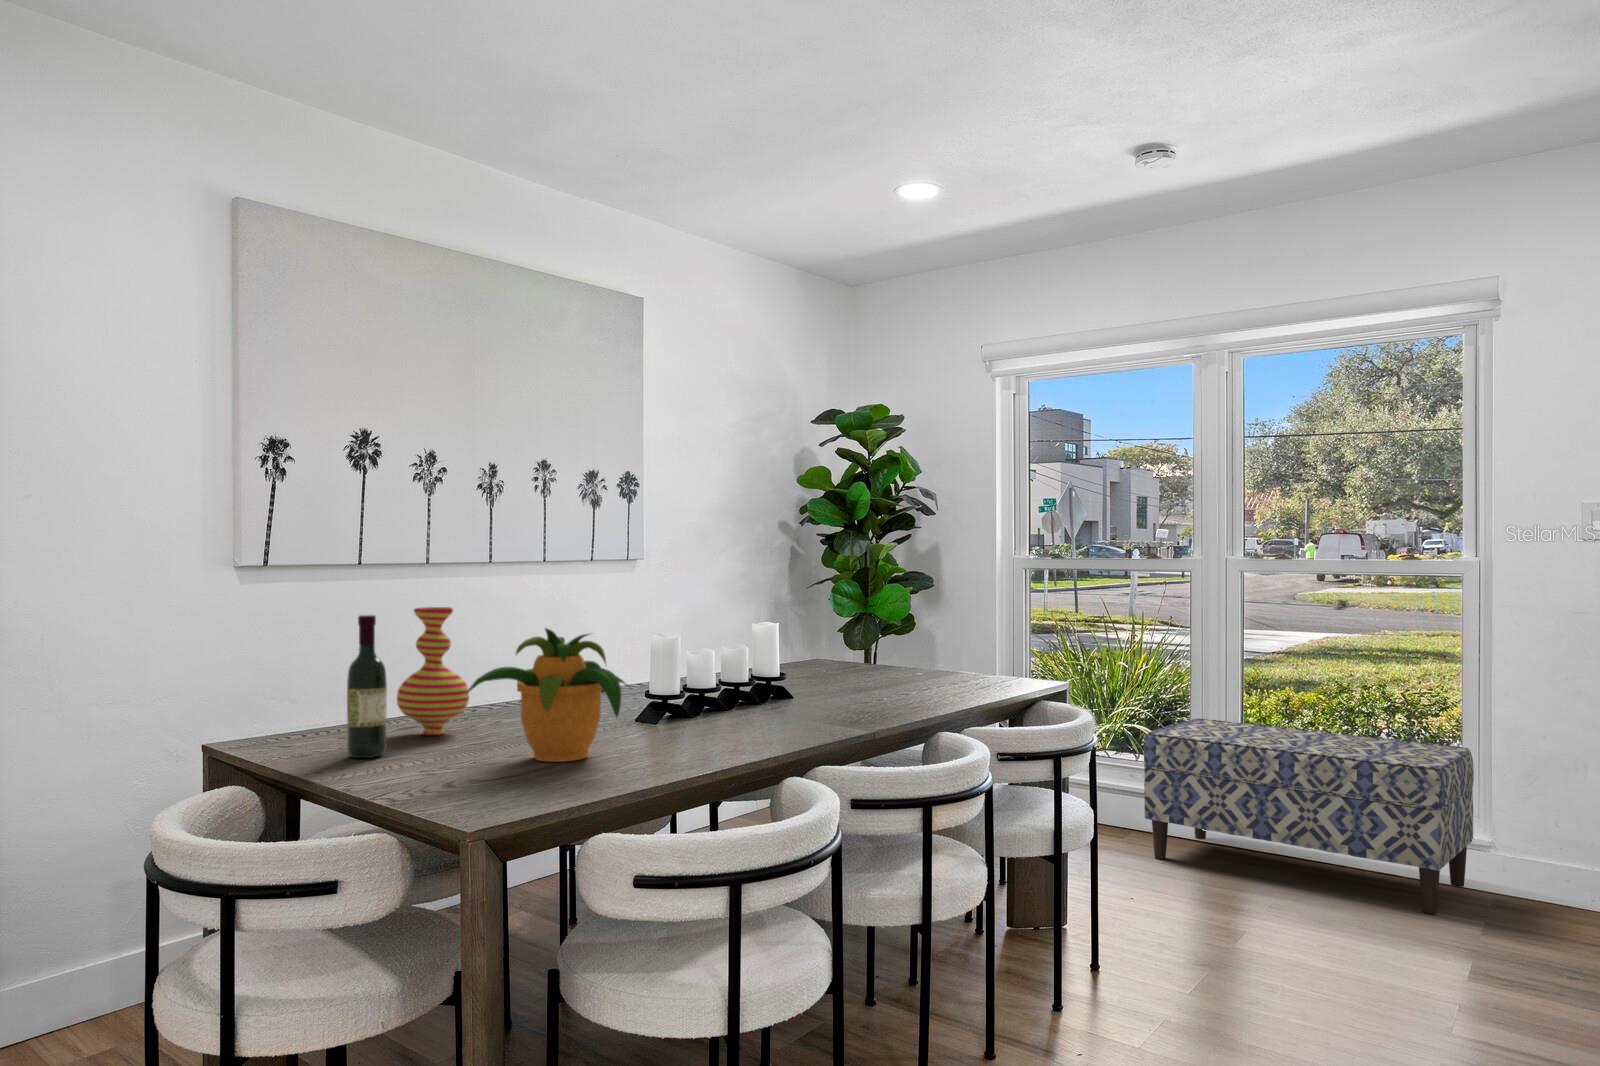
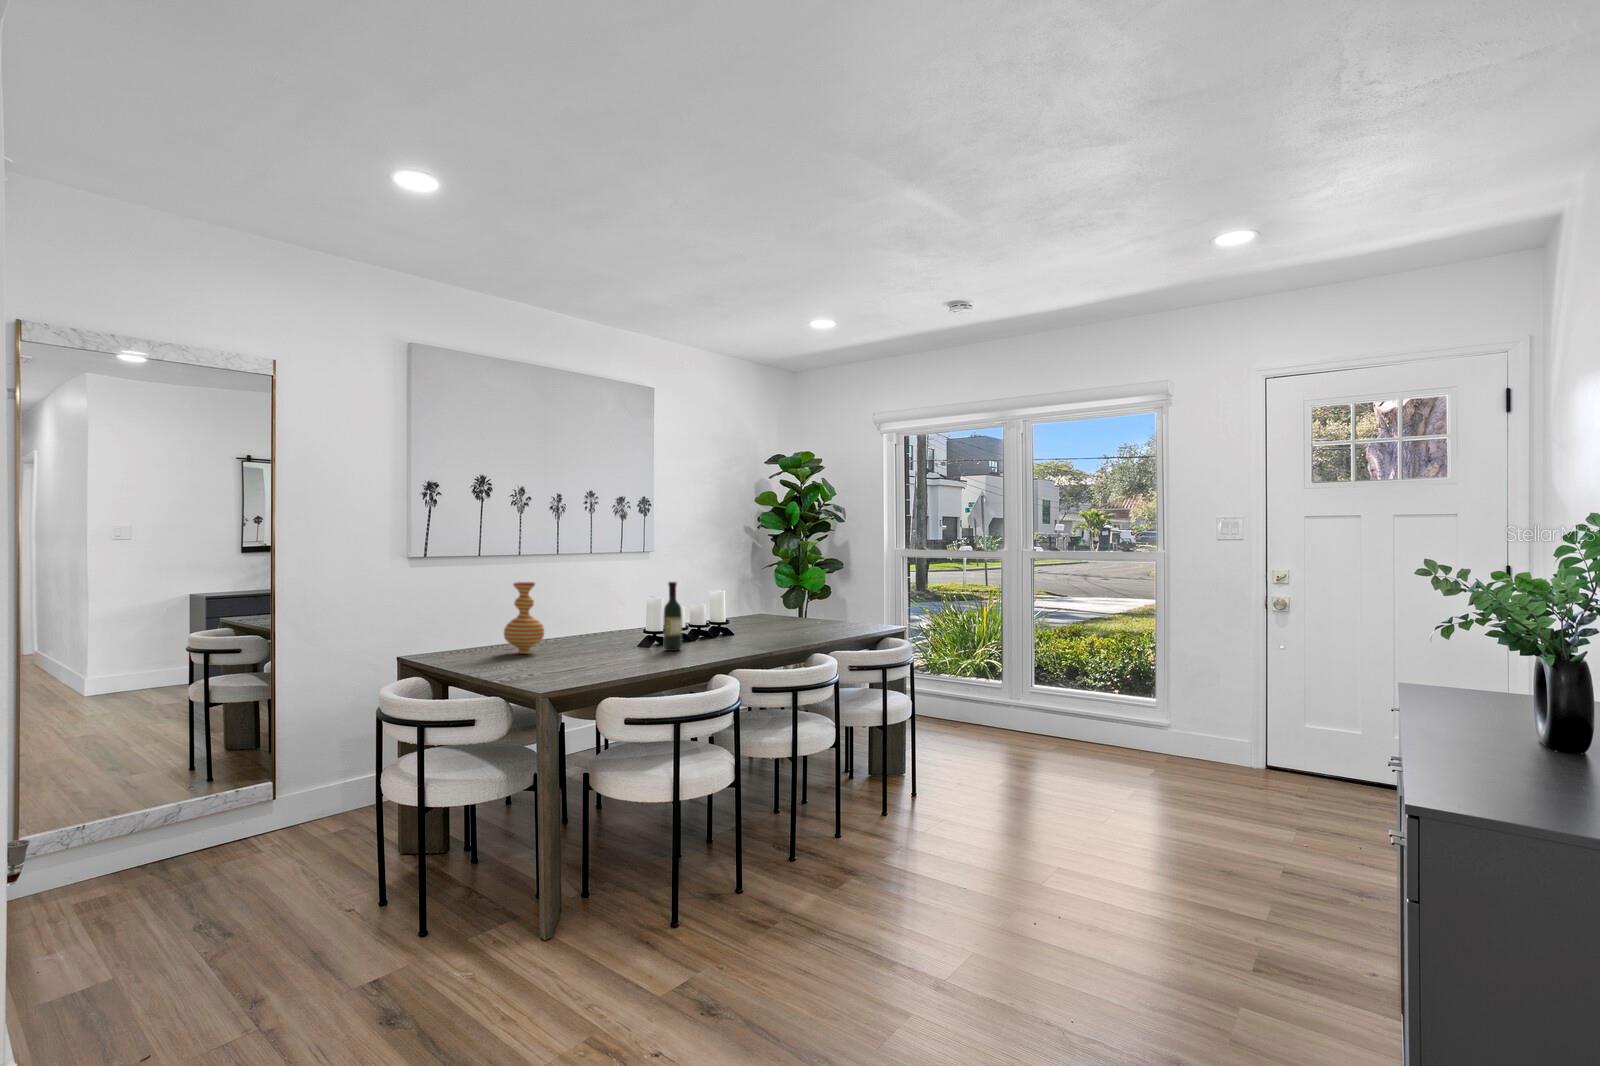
wine bottle: present [347,615,387,758] -> present [664,582,682,651]
potted plant: present [467,628,626,762] -> none [542,594,633,666]
bench: present [1144,718,1474,914] -> none [963,652,1157,766]

